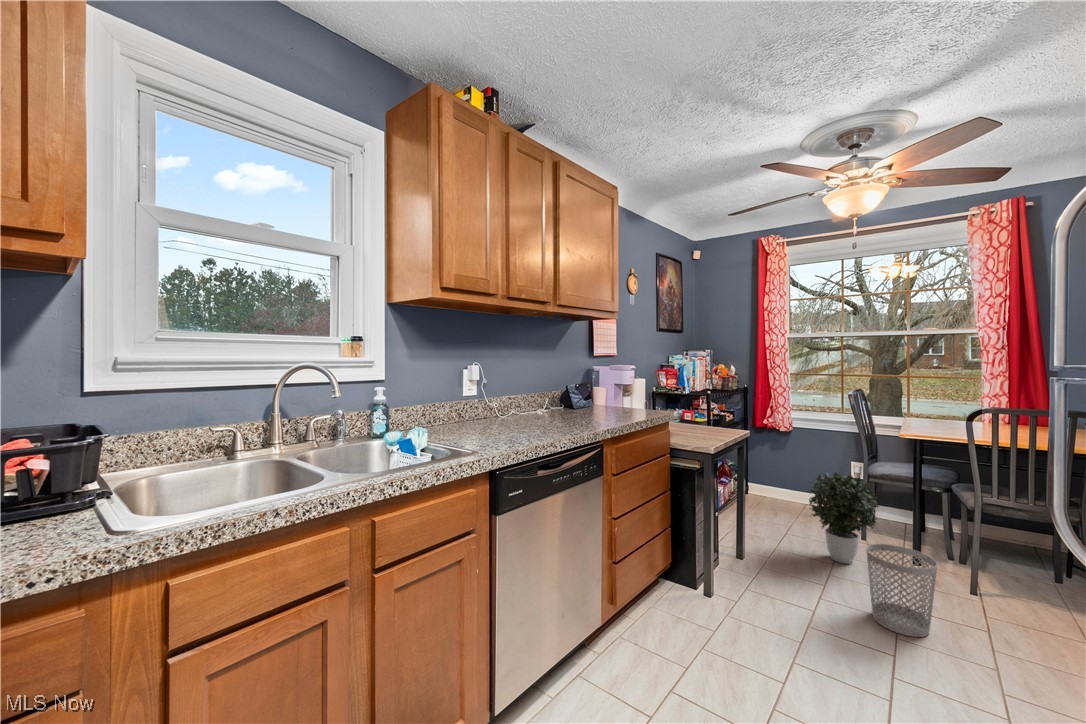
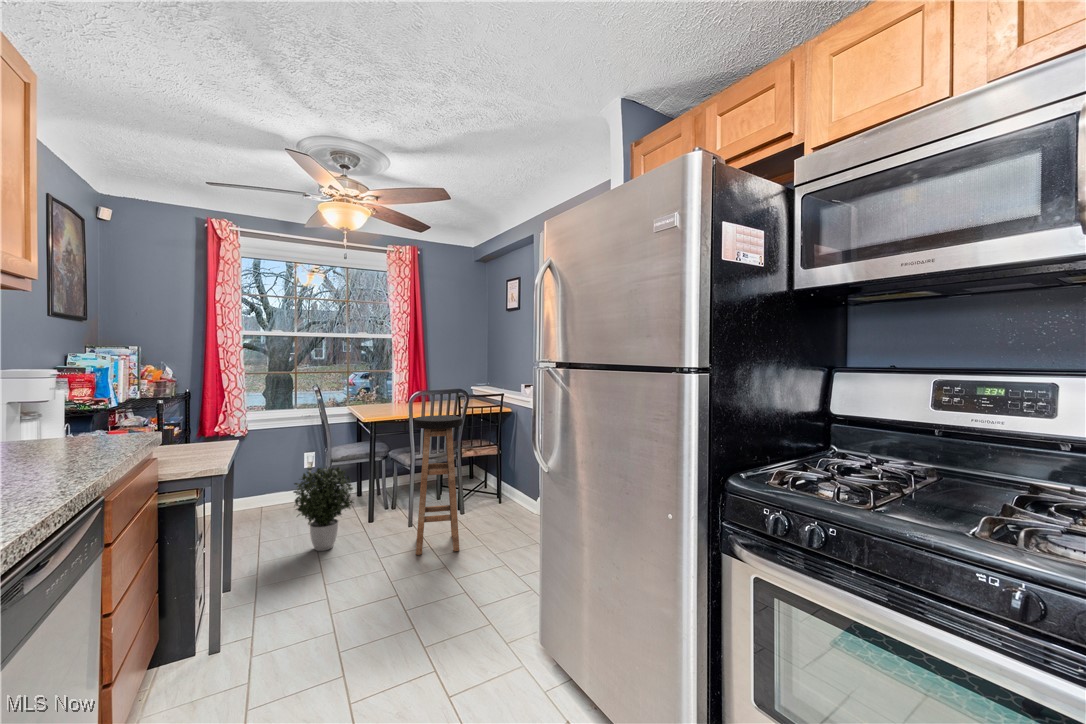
bar stool: none [957,437,1061,654] -> present [414,415,462,555]
wastebasket: present [866,544,938,637] -> none [365,513,412,584]

